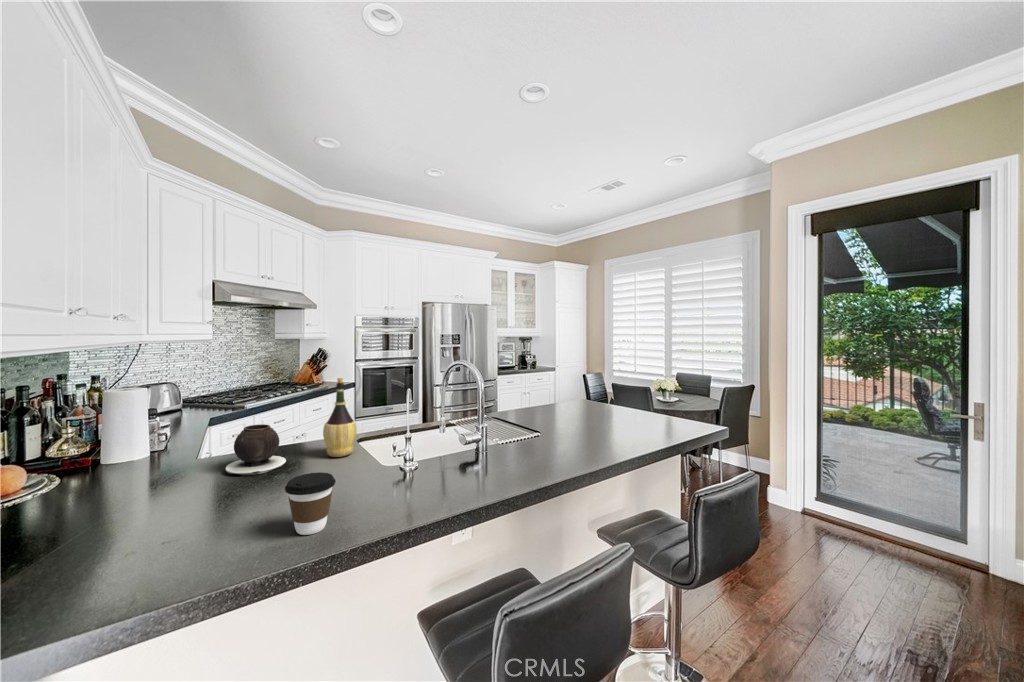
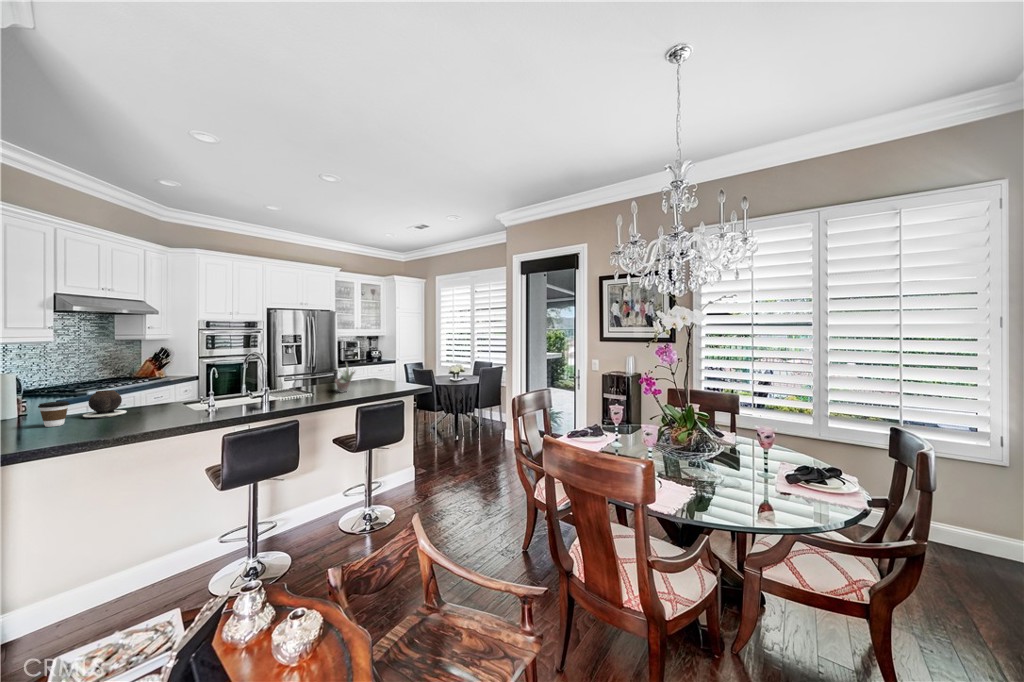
wine bottle: present [323,378,357,457] -> none [154,362,180,409]
succulent plant: none [562,380,597,431] -> present [335,364,355,392]
coffee cup: present [285,472,336,535] -> present [38,401,70,427]

